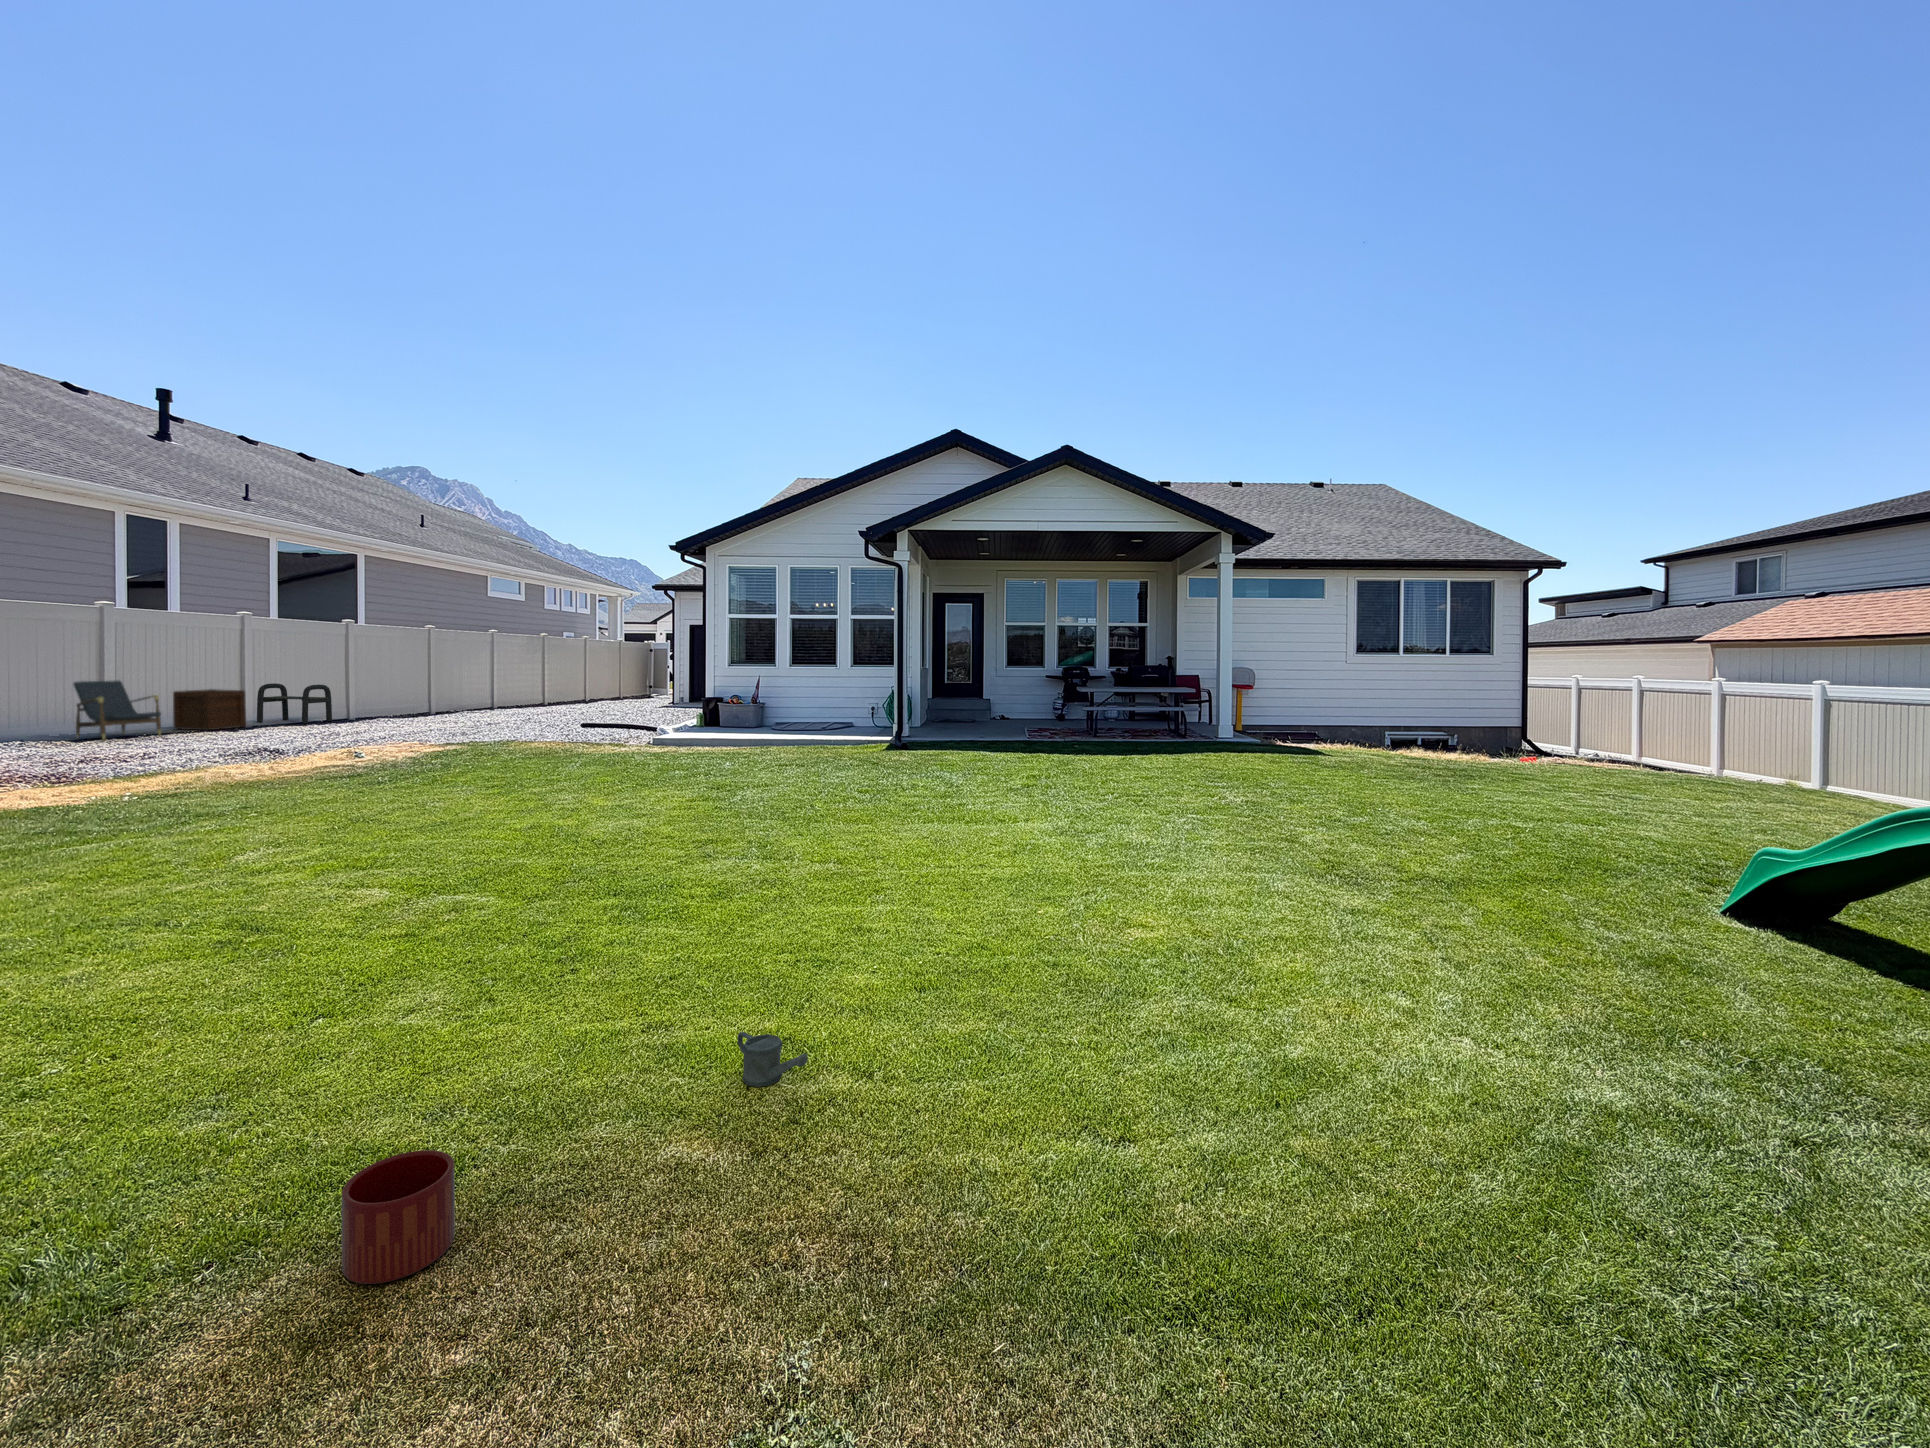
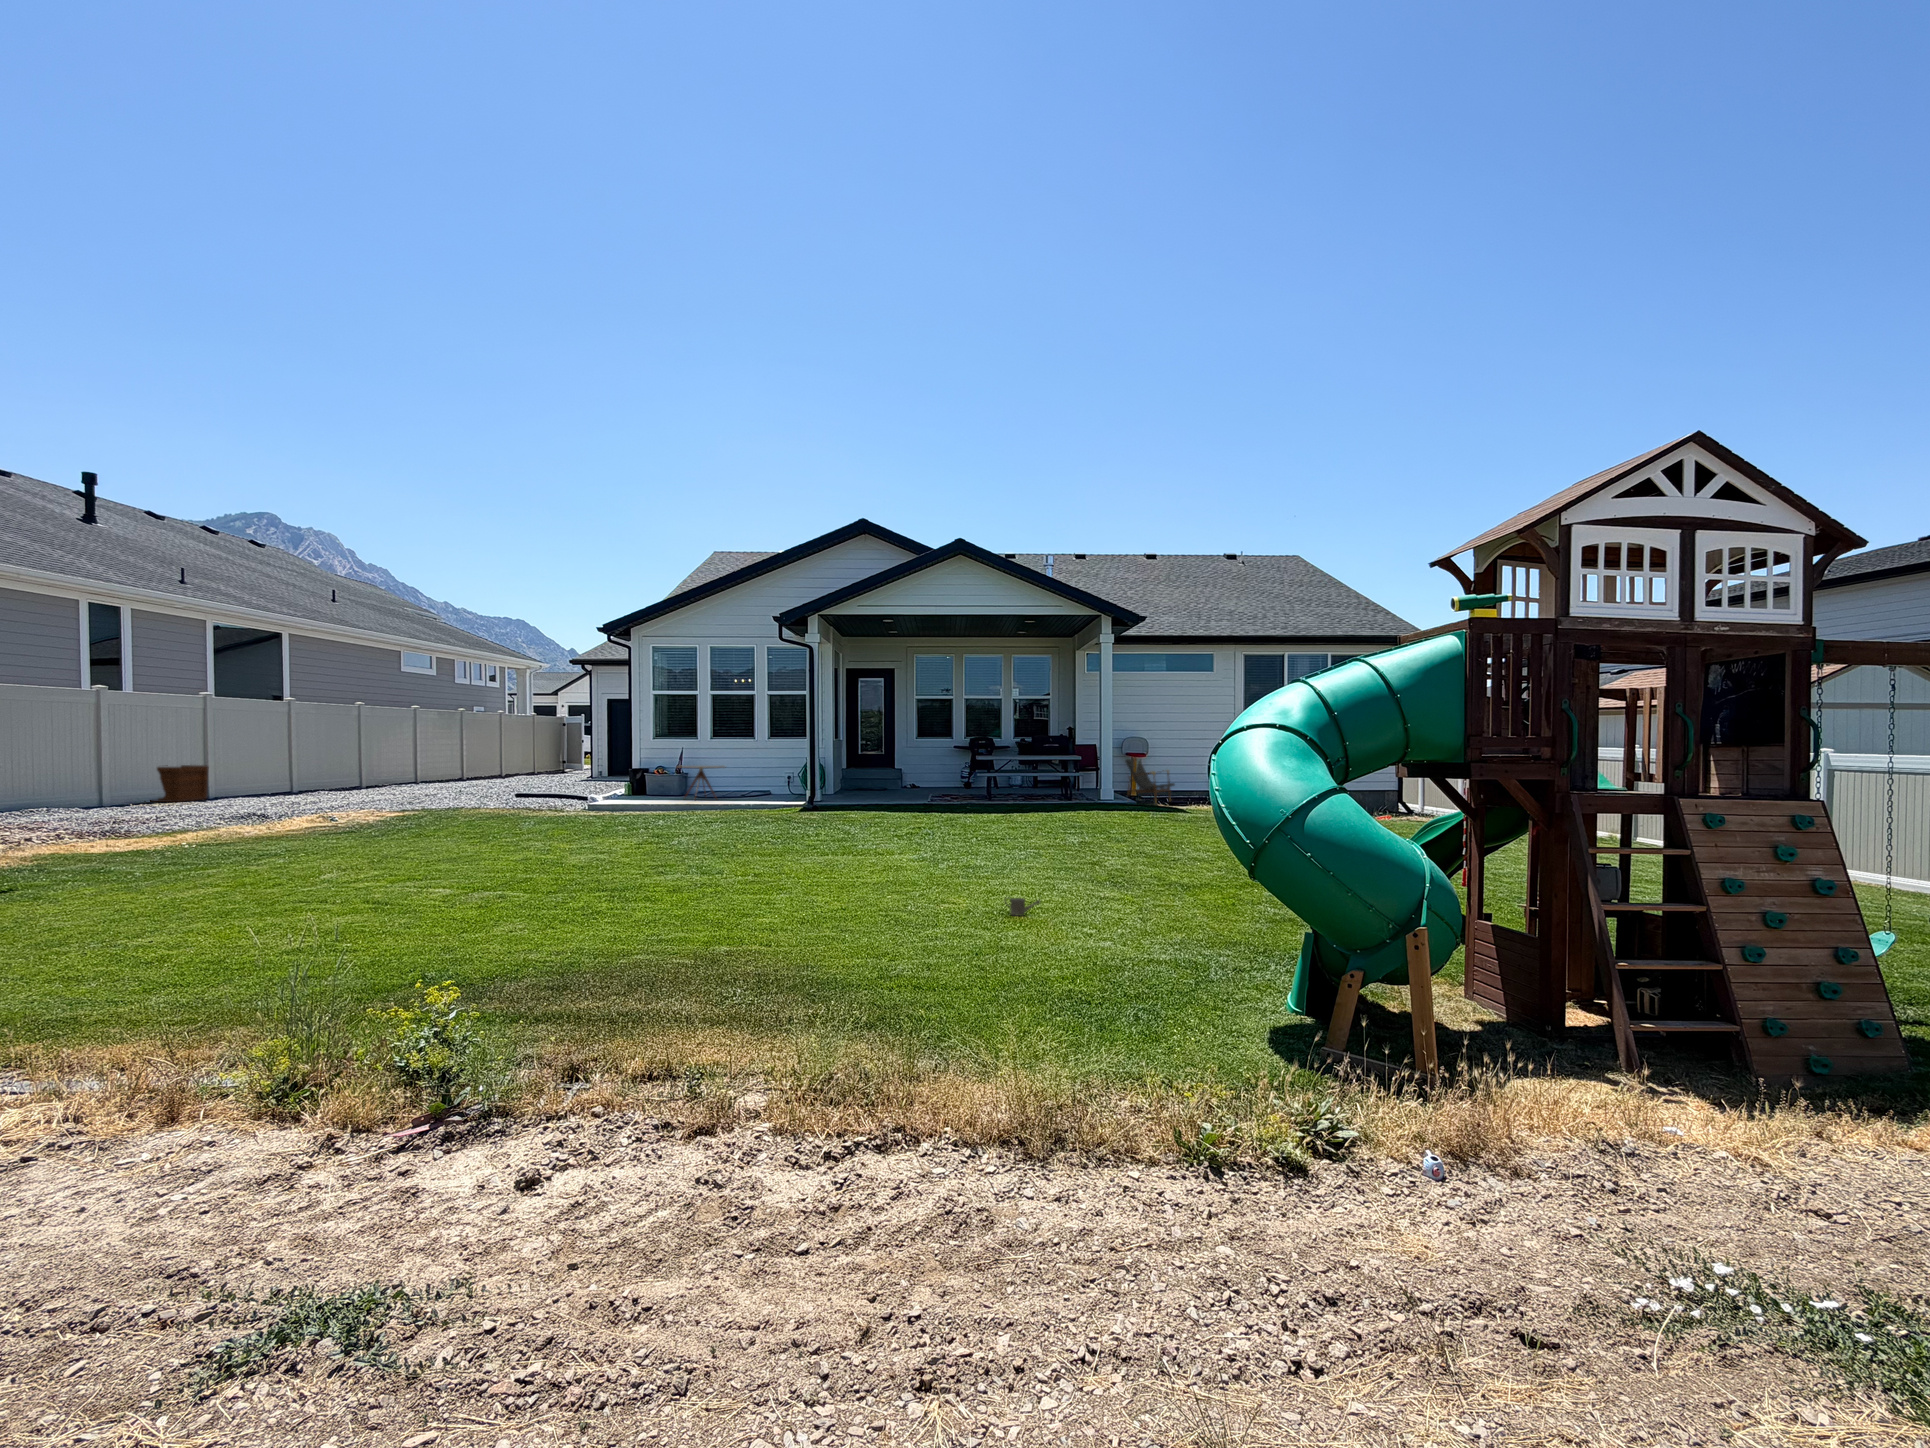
lounge chair: present [74,681,161,740] -> present [1126,759,1175,802]
bench: present [257,683,332,723] -> none [212,759,279,796]
round table: none [752,694,806,733] -> present [678,765,724,798]
watering can: present [738,1032,807,1087] -> present [1005,898,1040,916]
planter: present [342,1150,455,1284] -> none [522,924,560,960]

